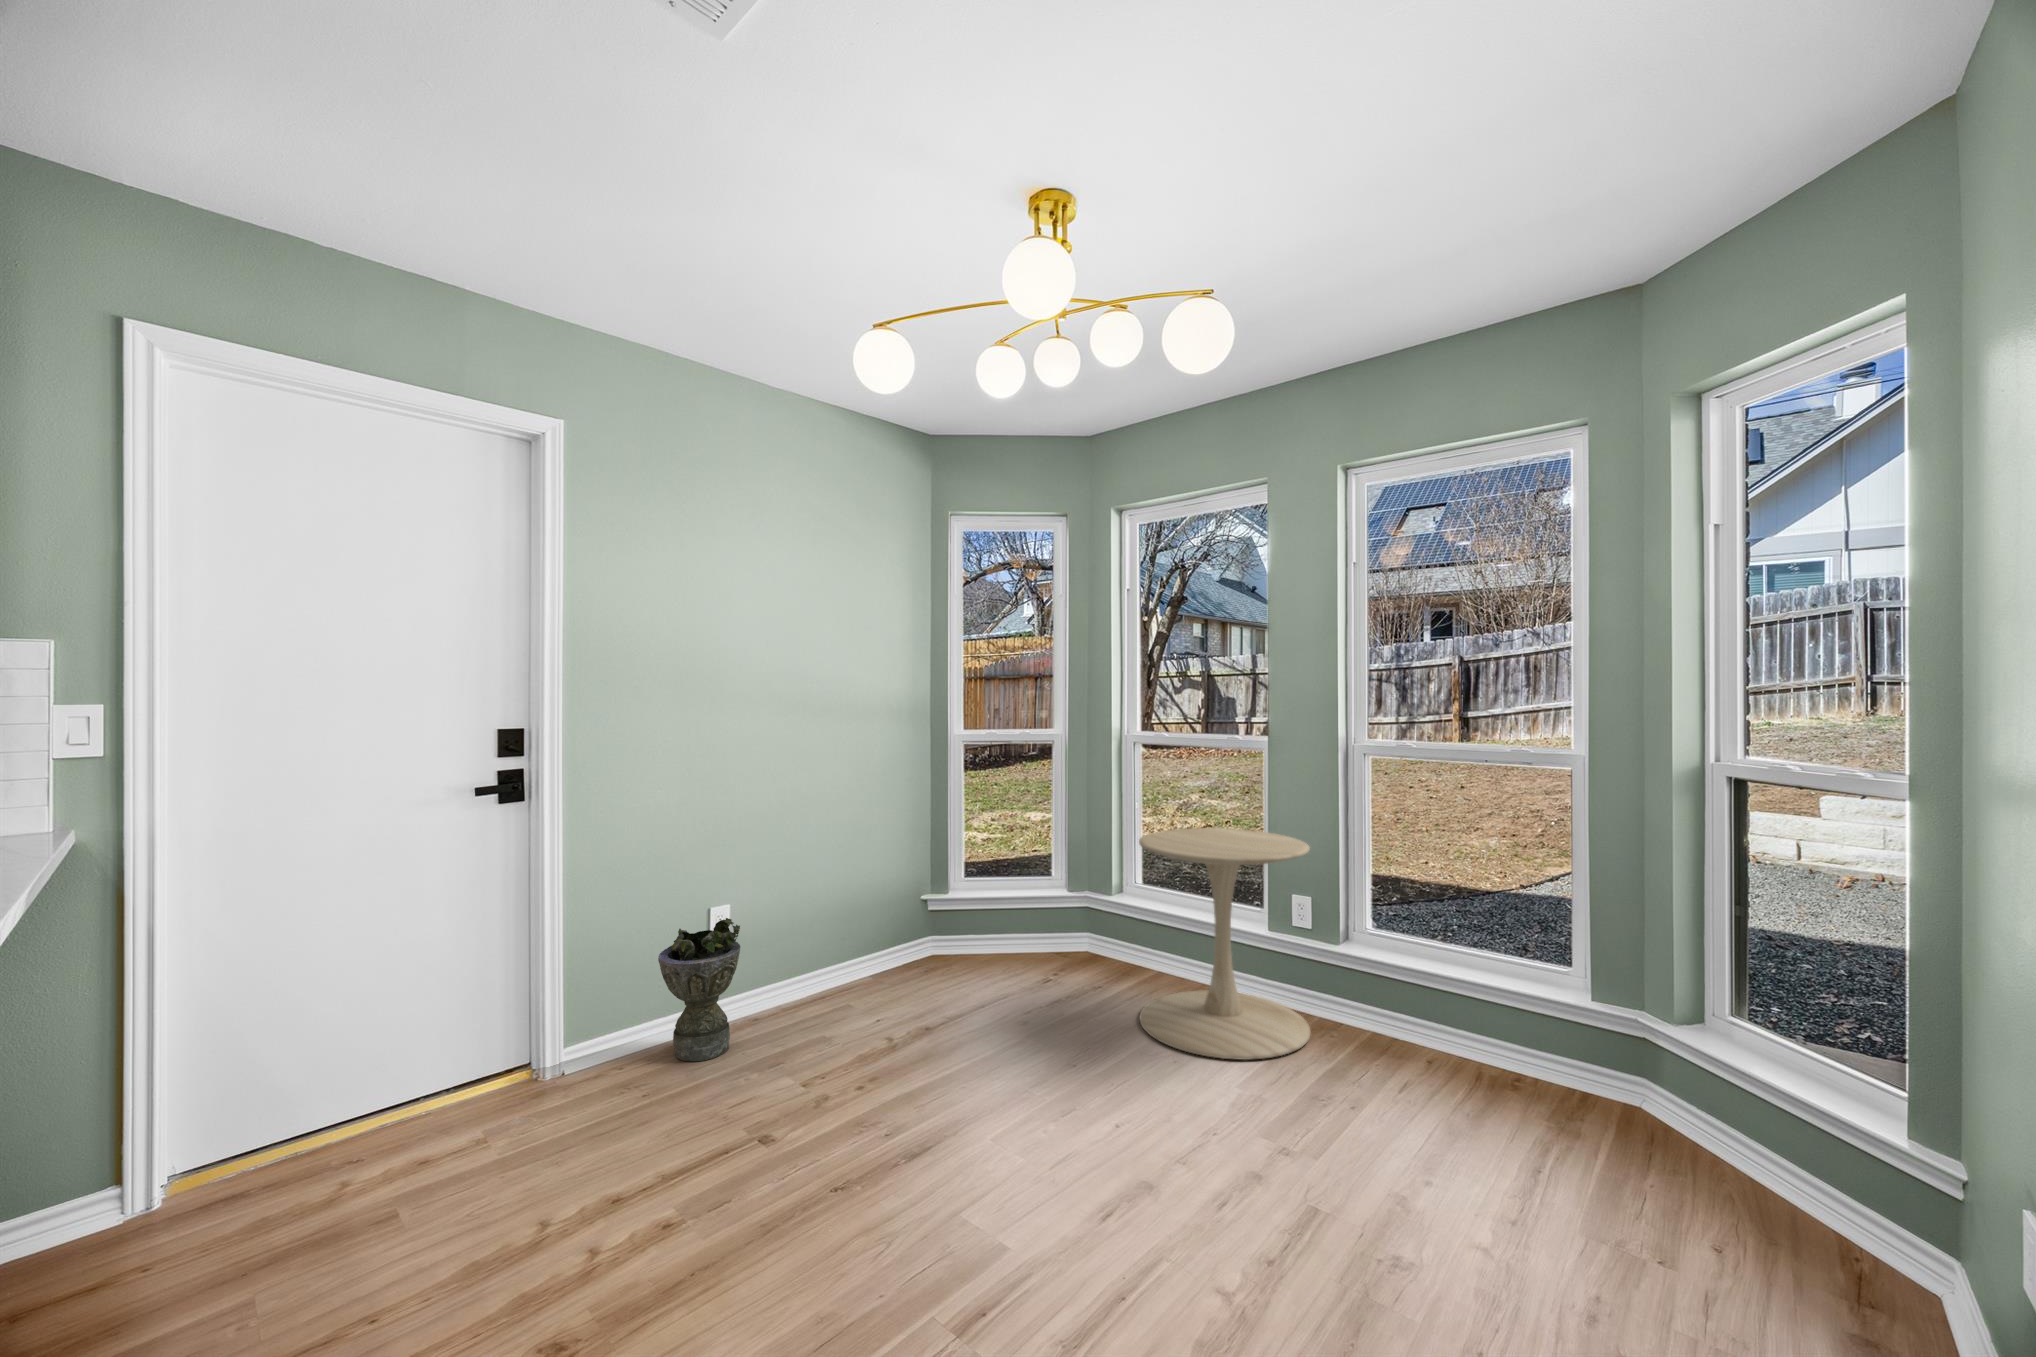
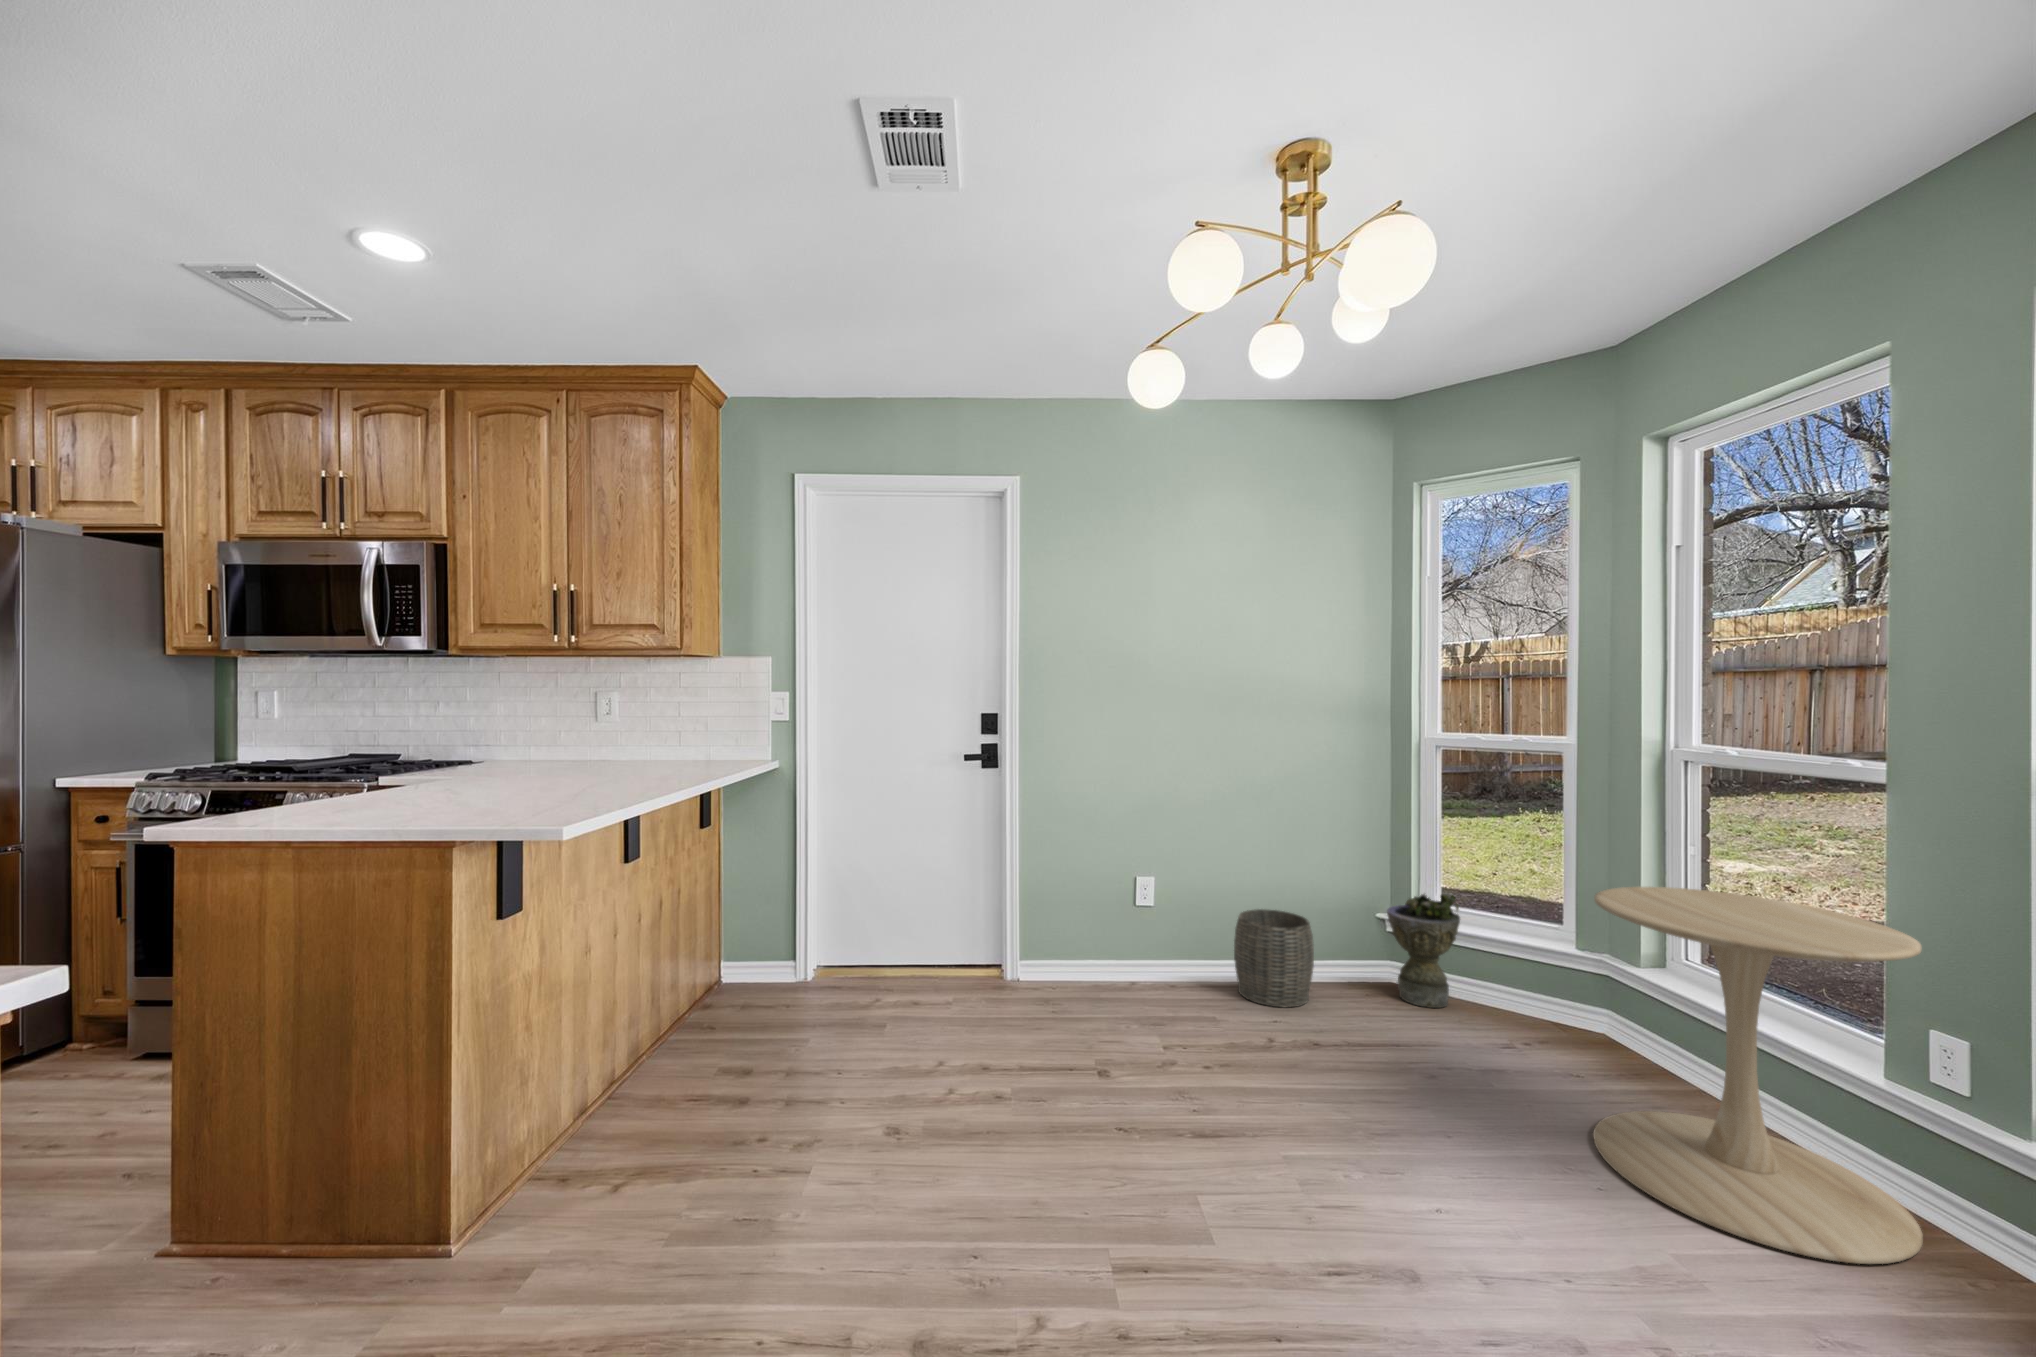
woven basket: none [812,913,890,1013] -> present [1234,909,1314,1007]
planter: present [658,918,740,1062] -> present [1387,894,1460,1008]

